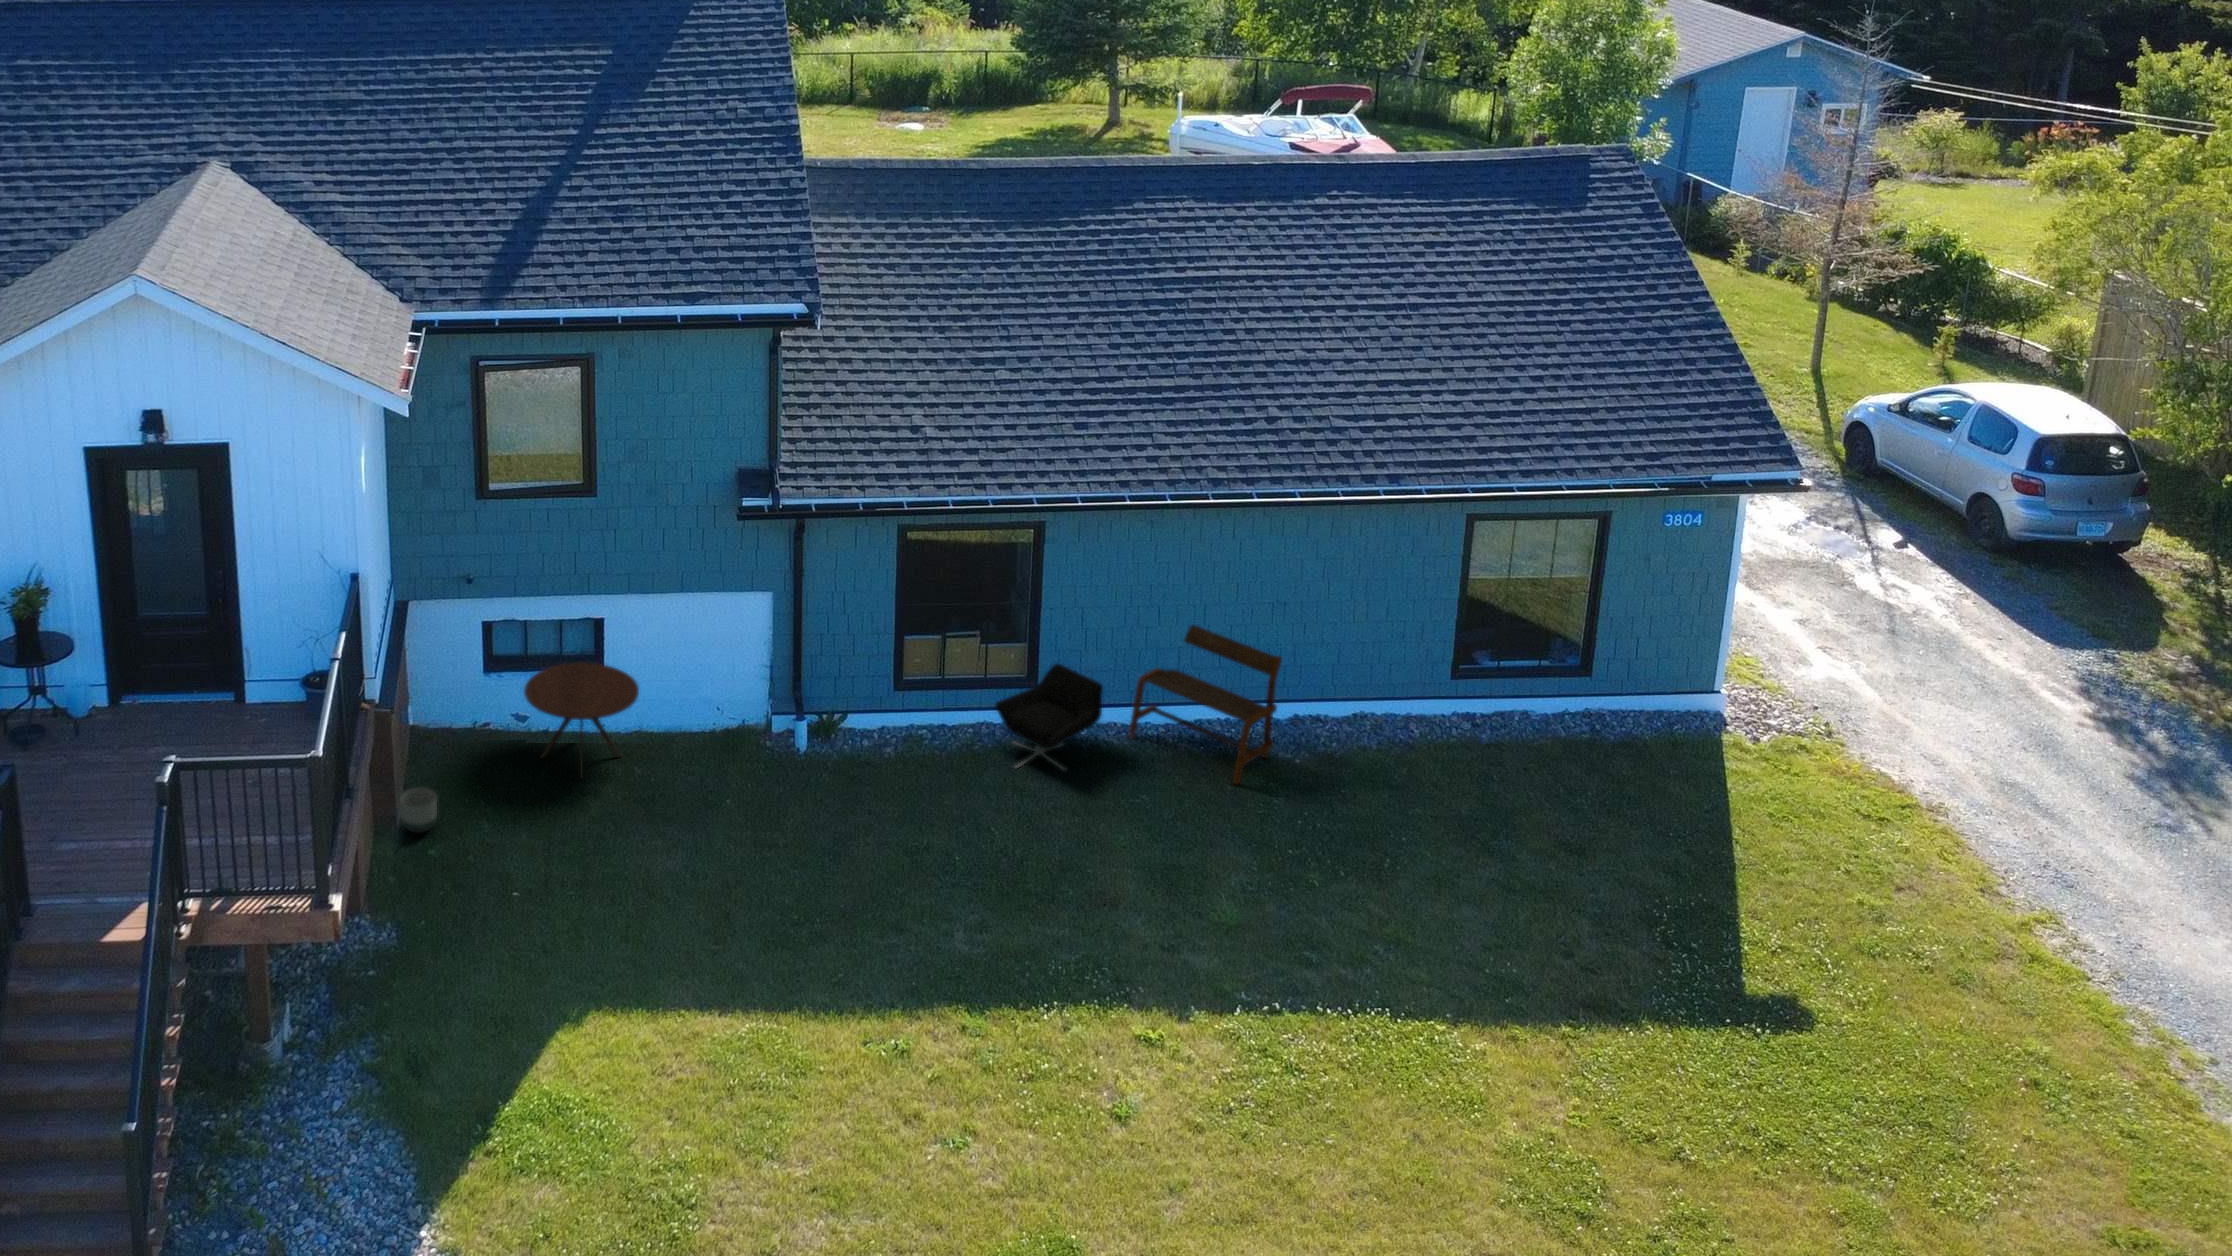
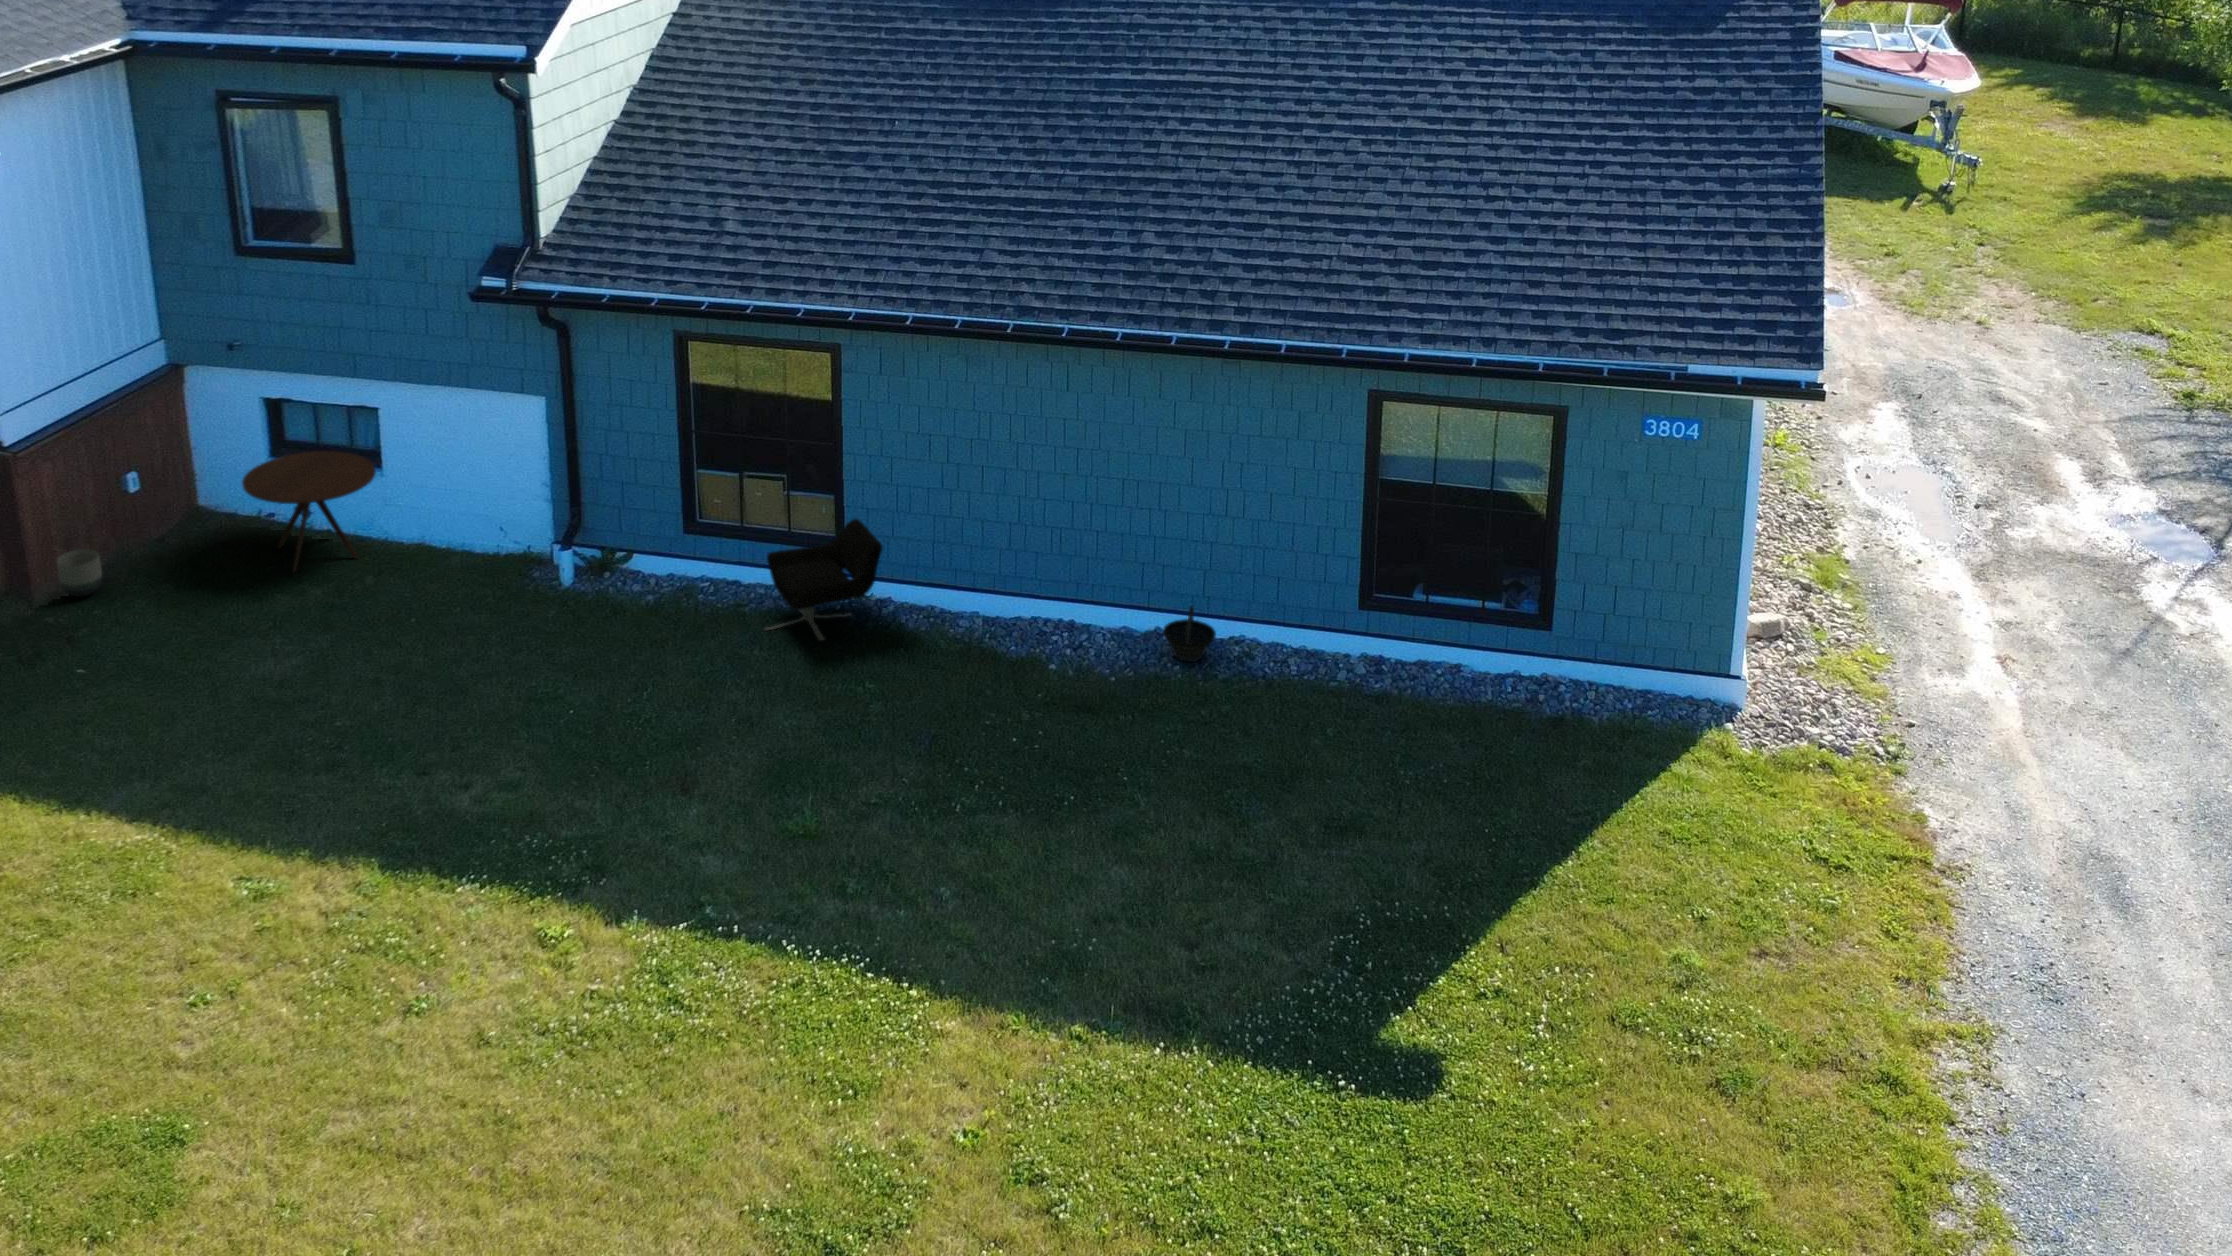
bench: present [1129,624,1282,784] -> none [936,484,1085,685]
bucket: none [1314,699,1358,744] -> present [1163,606,1216,662]

